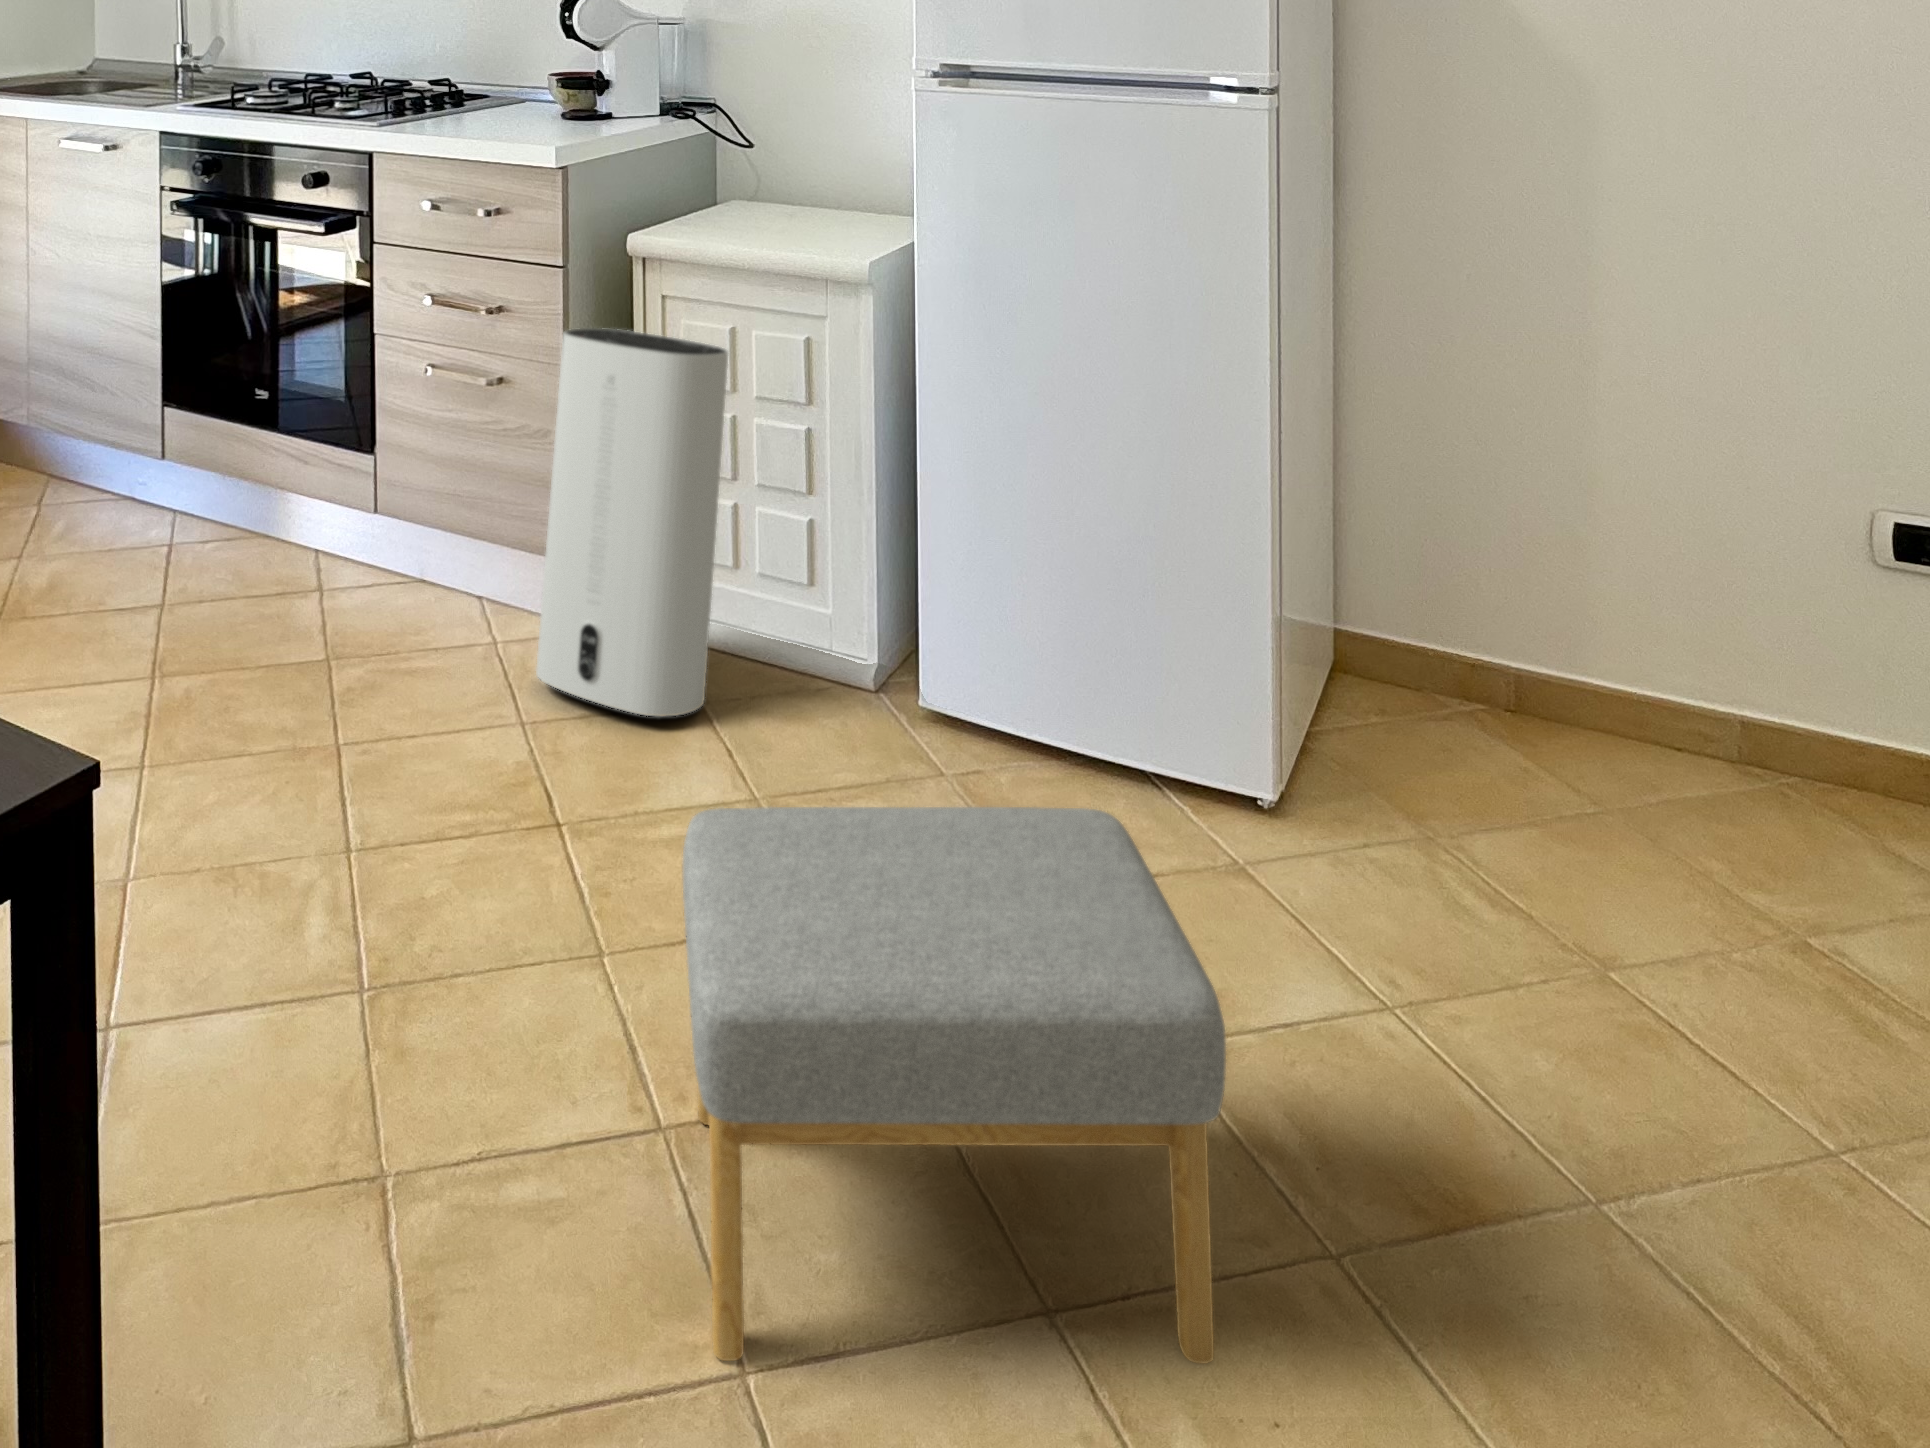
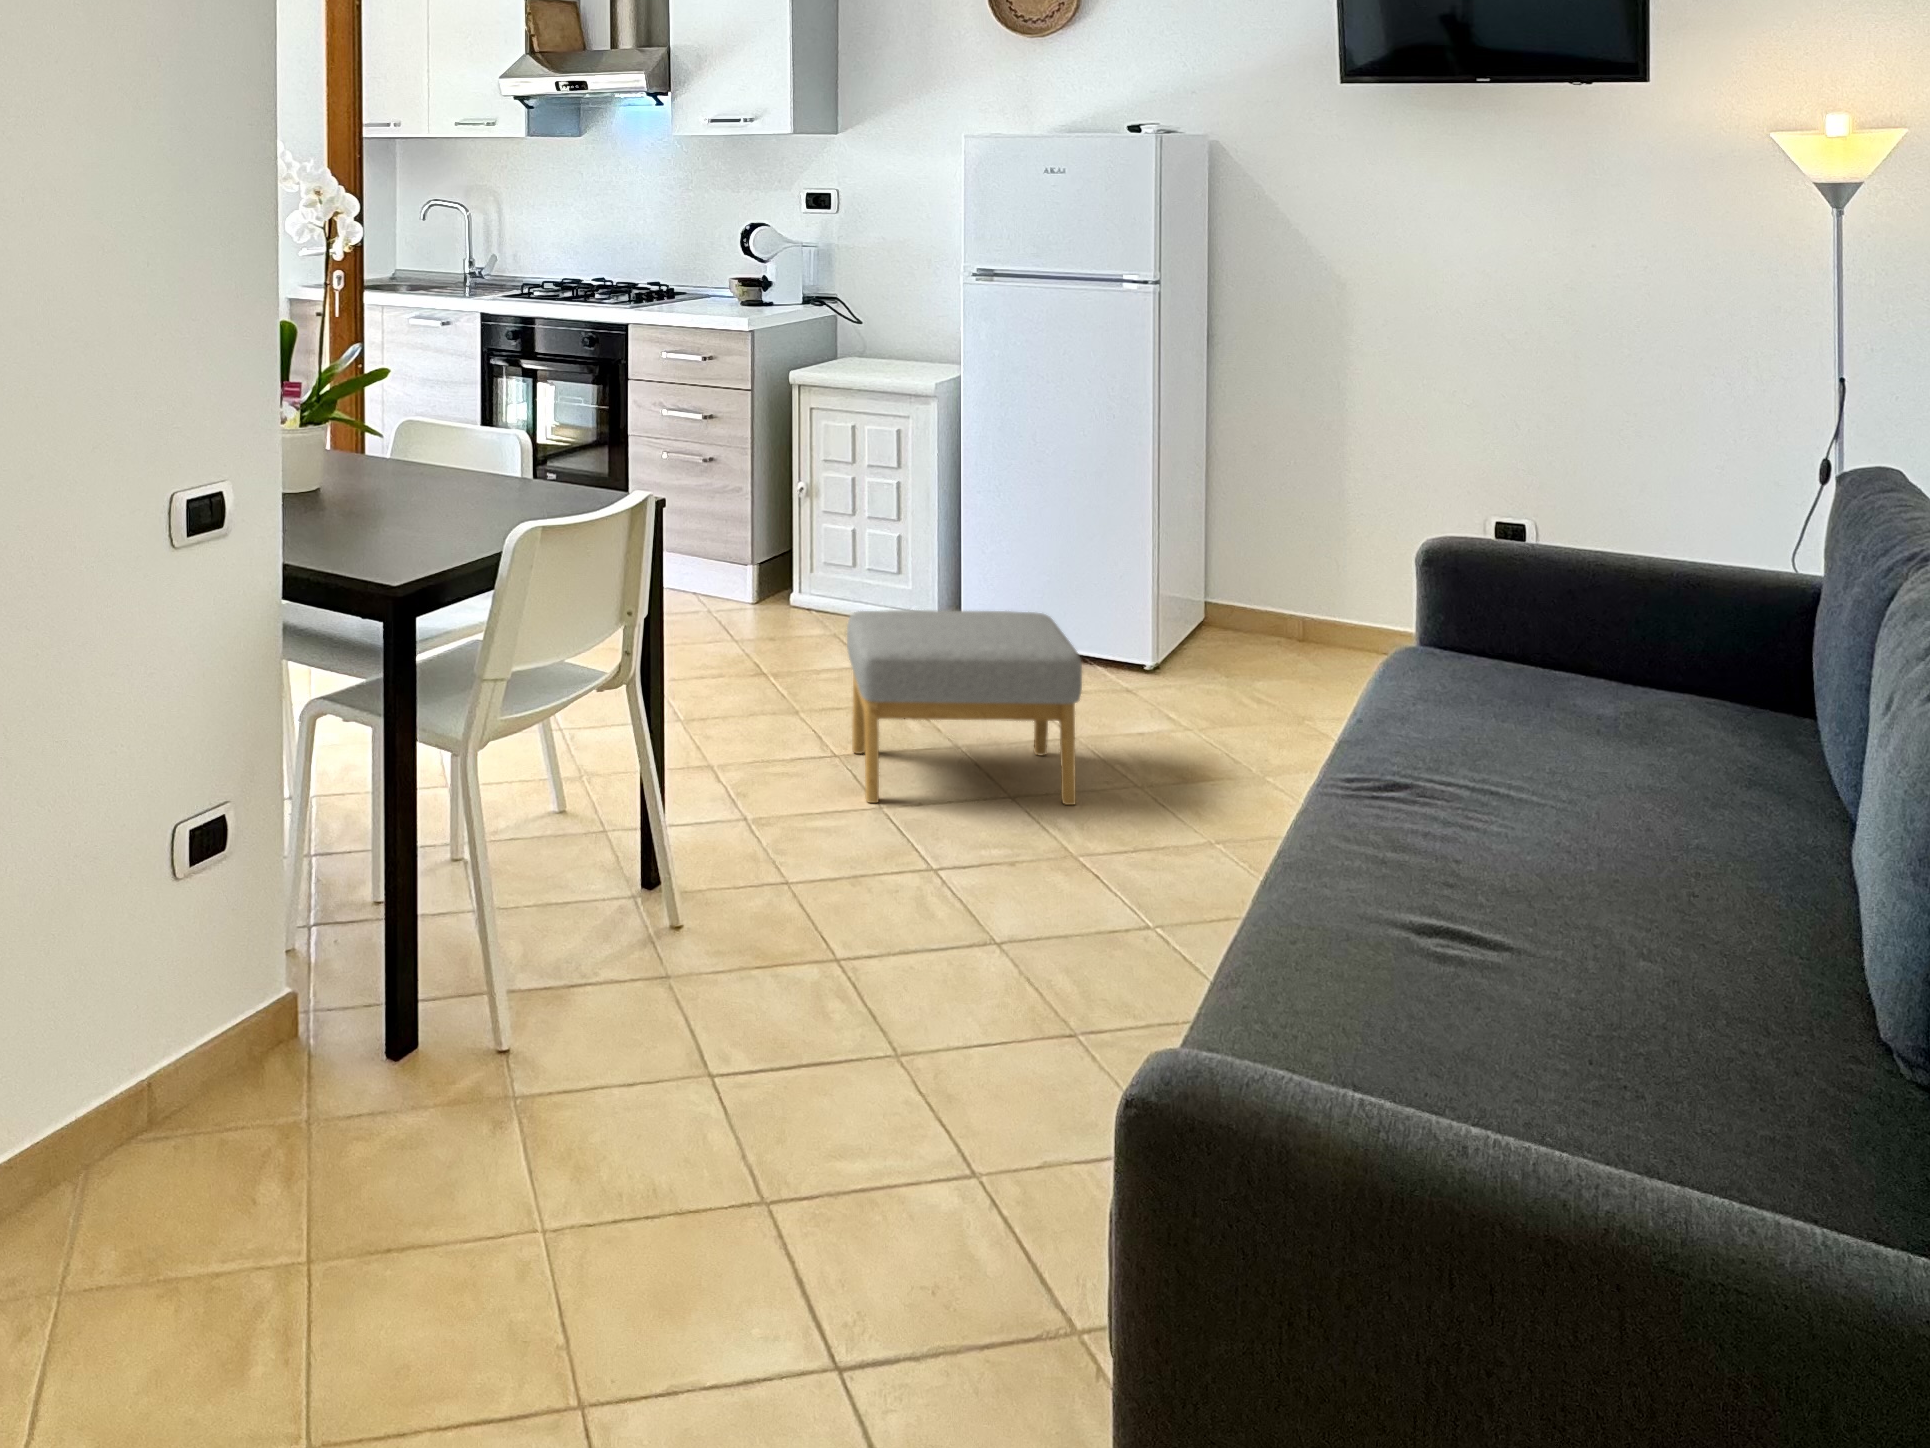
air purifier: present [536,328,728,717] -> none [741,426,854,636]

